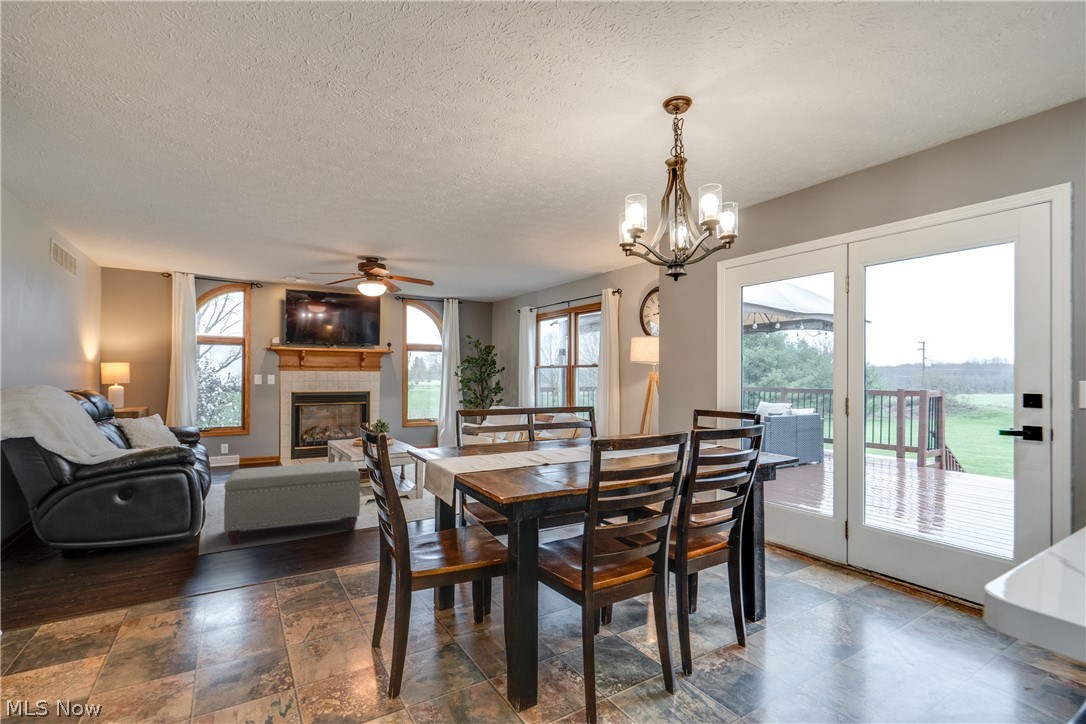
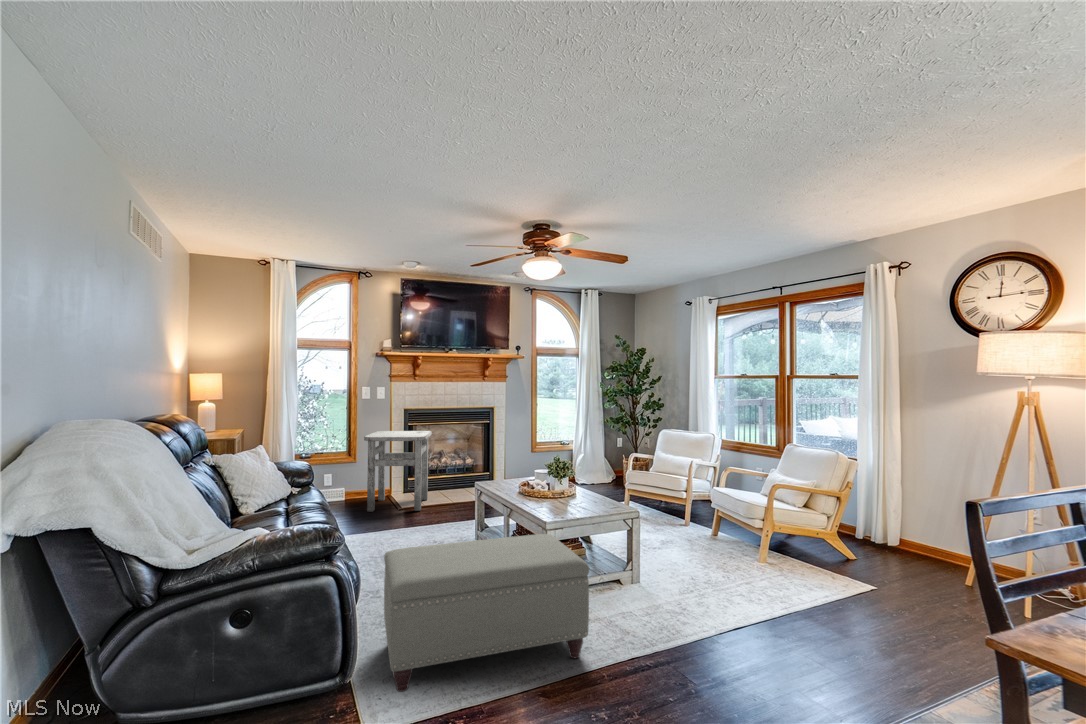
side table: none [252,409,311,470] -> present [364,431,432,512]

